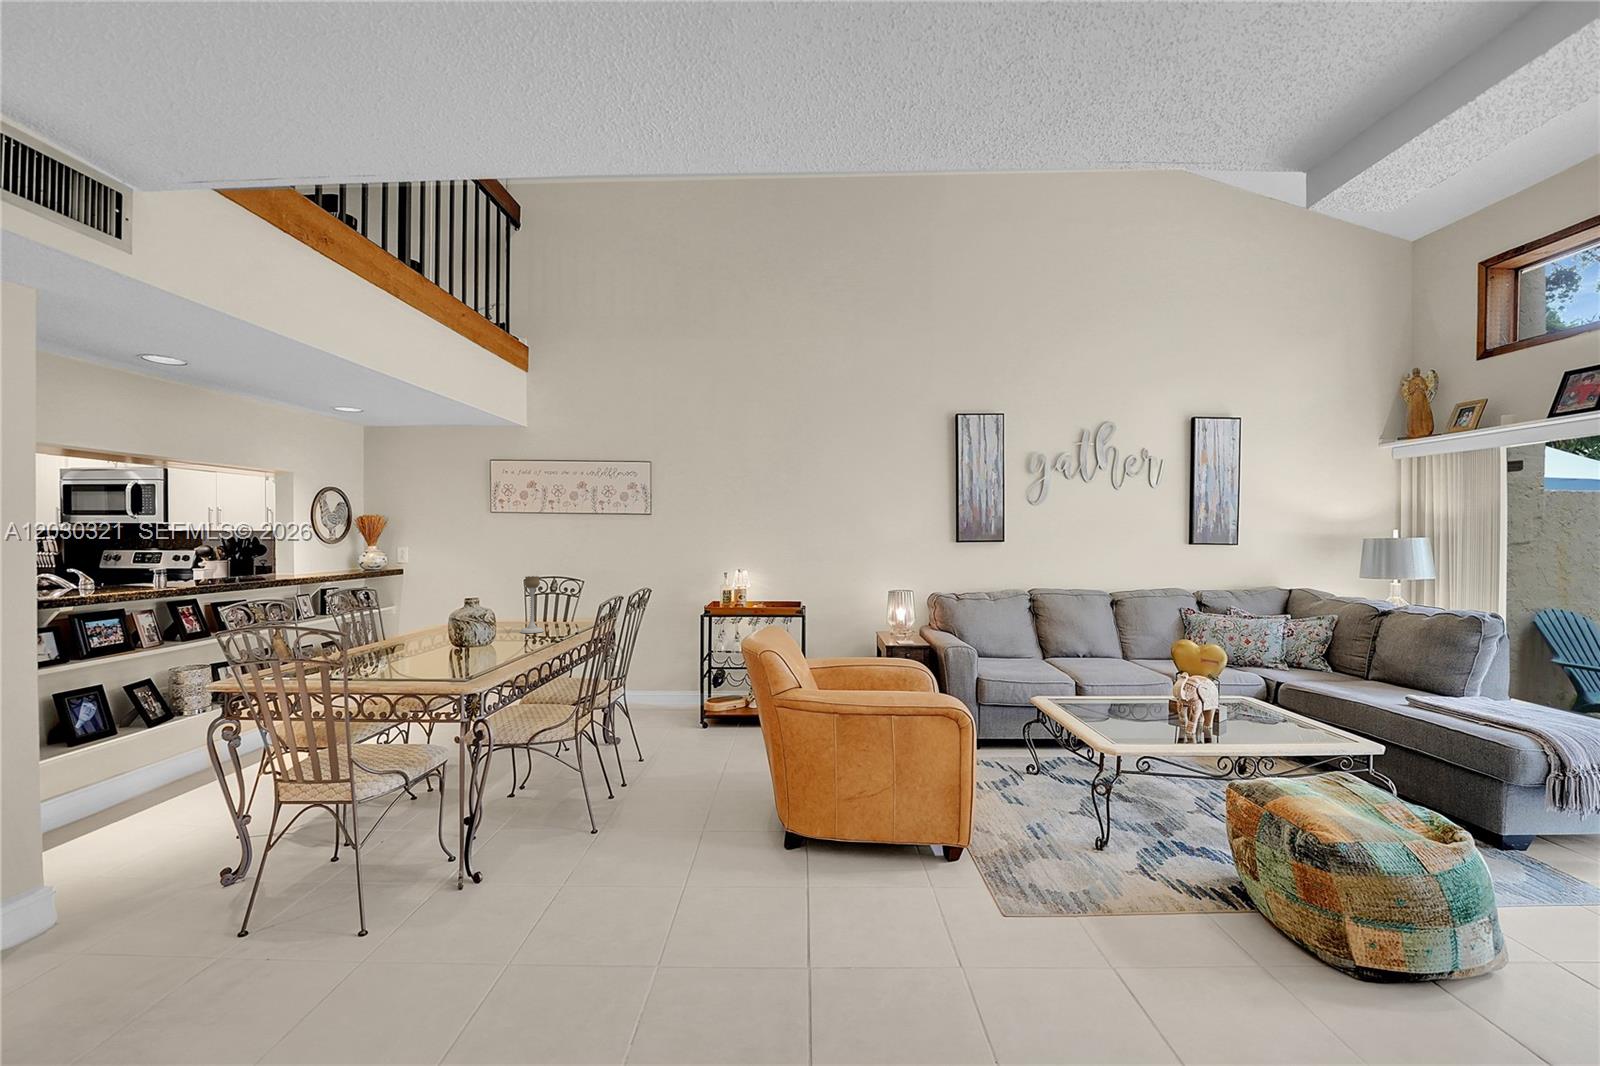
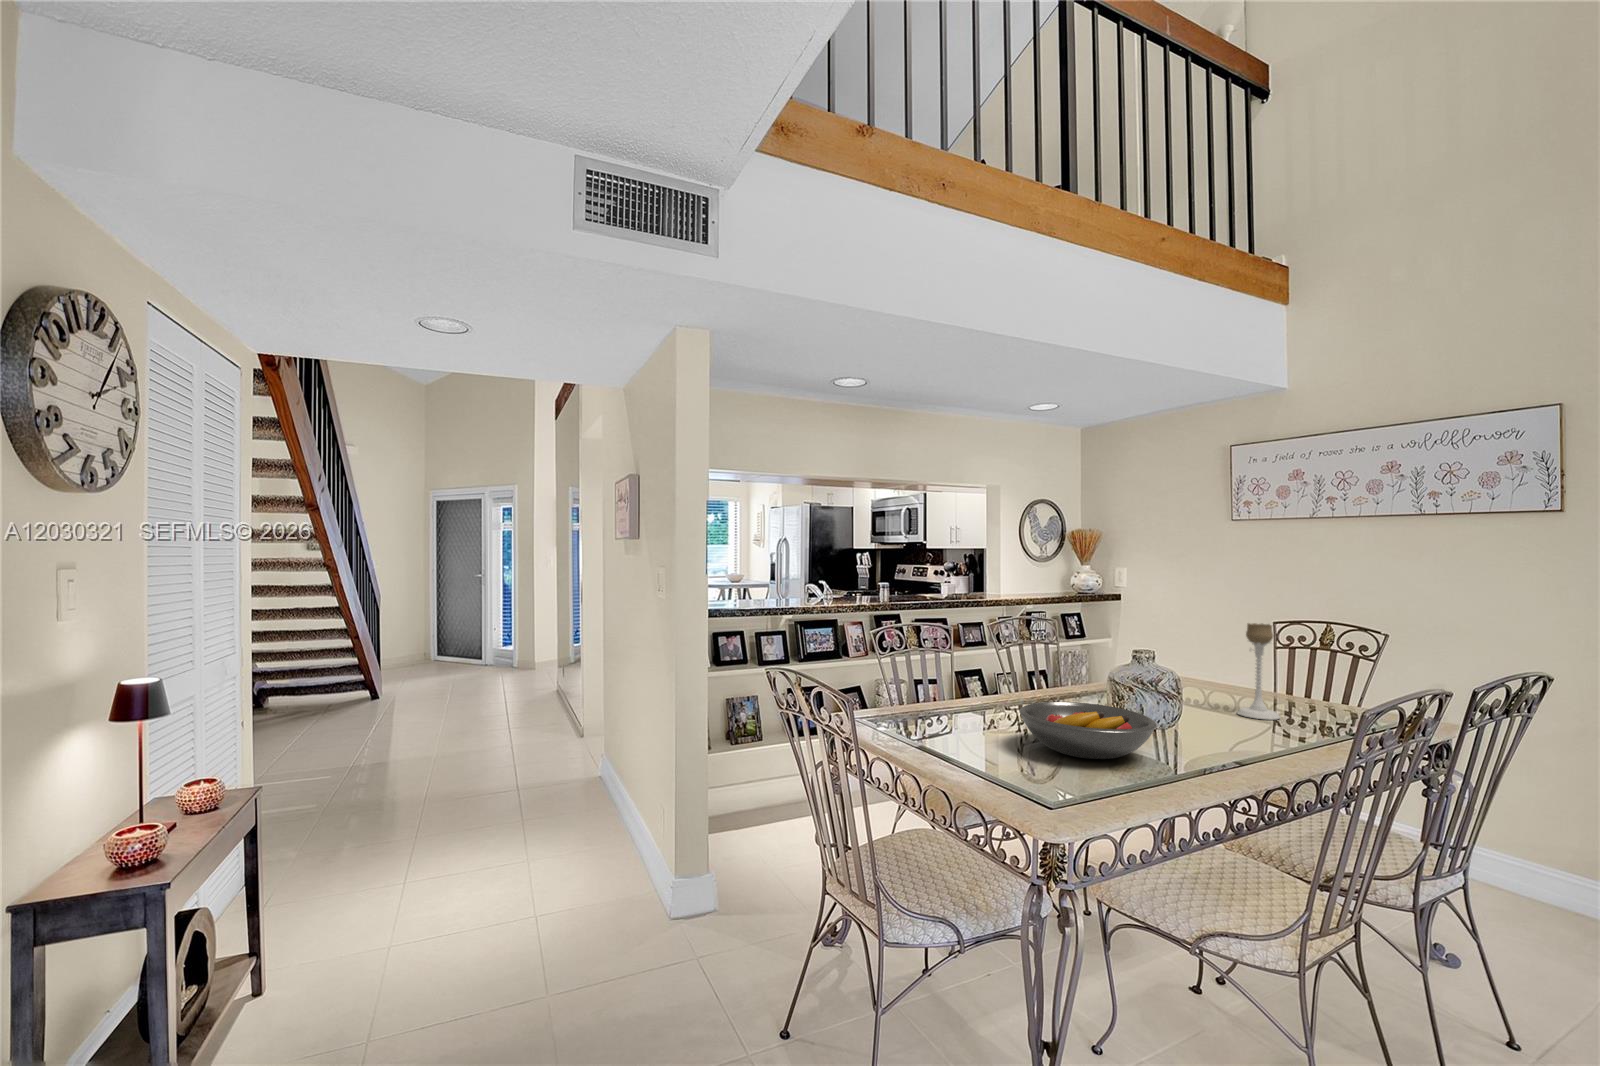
fruit bowl: none [403,634,494,665] -> present [1019,702,1157,759]

